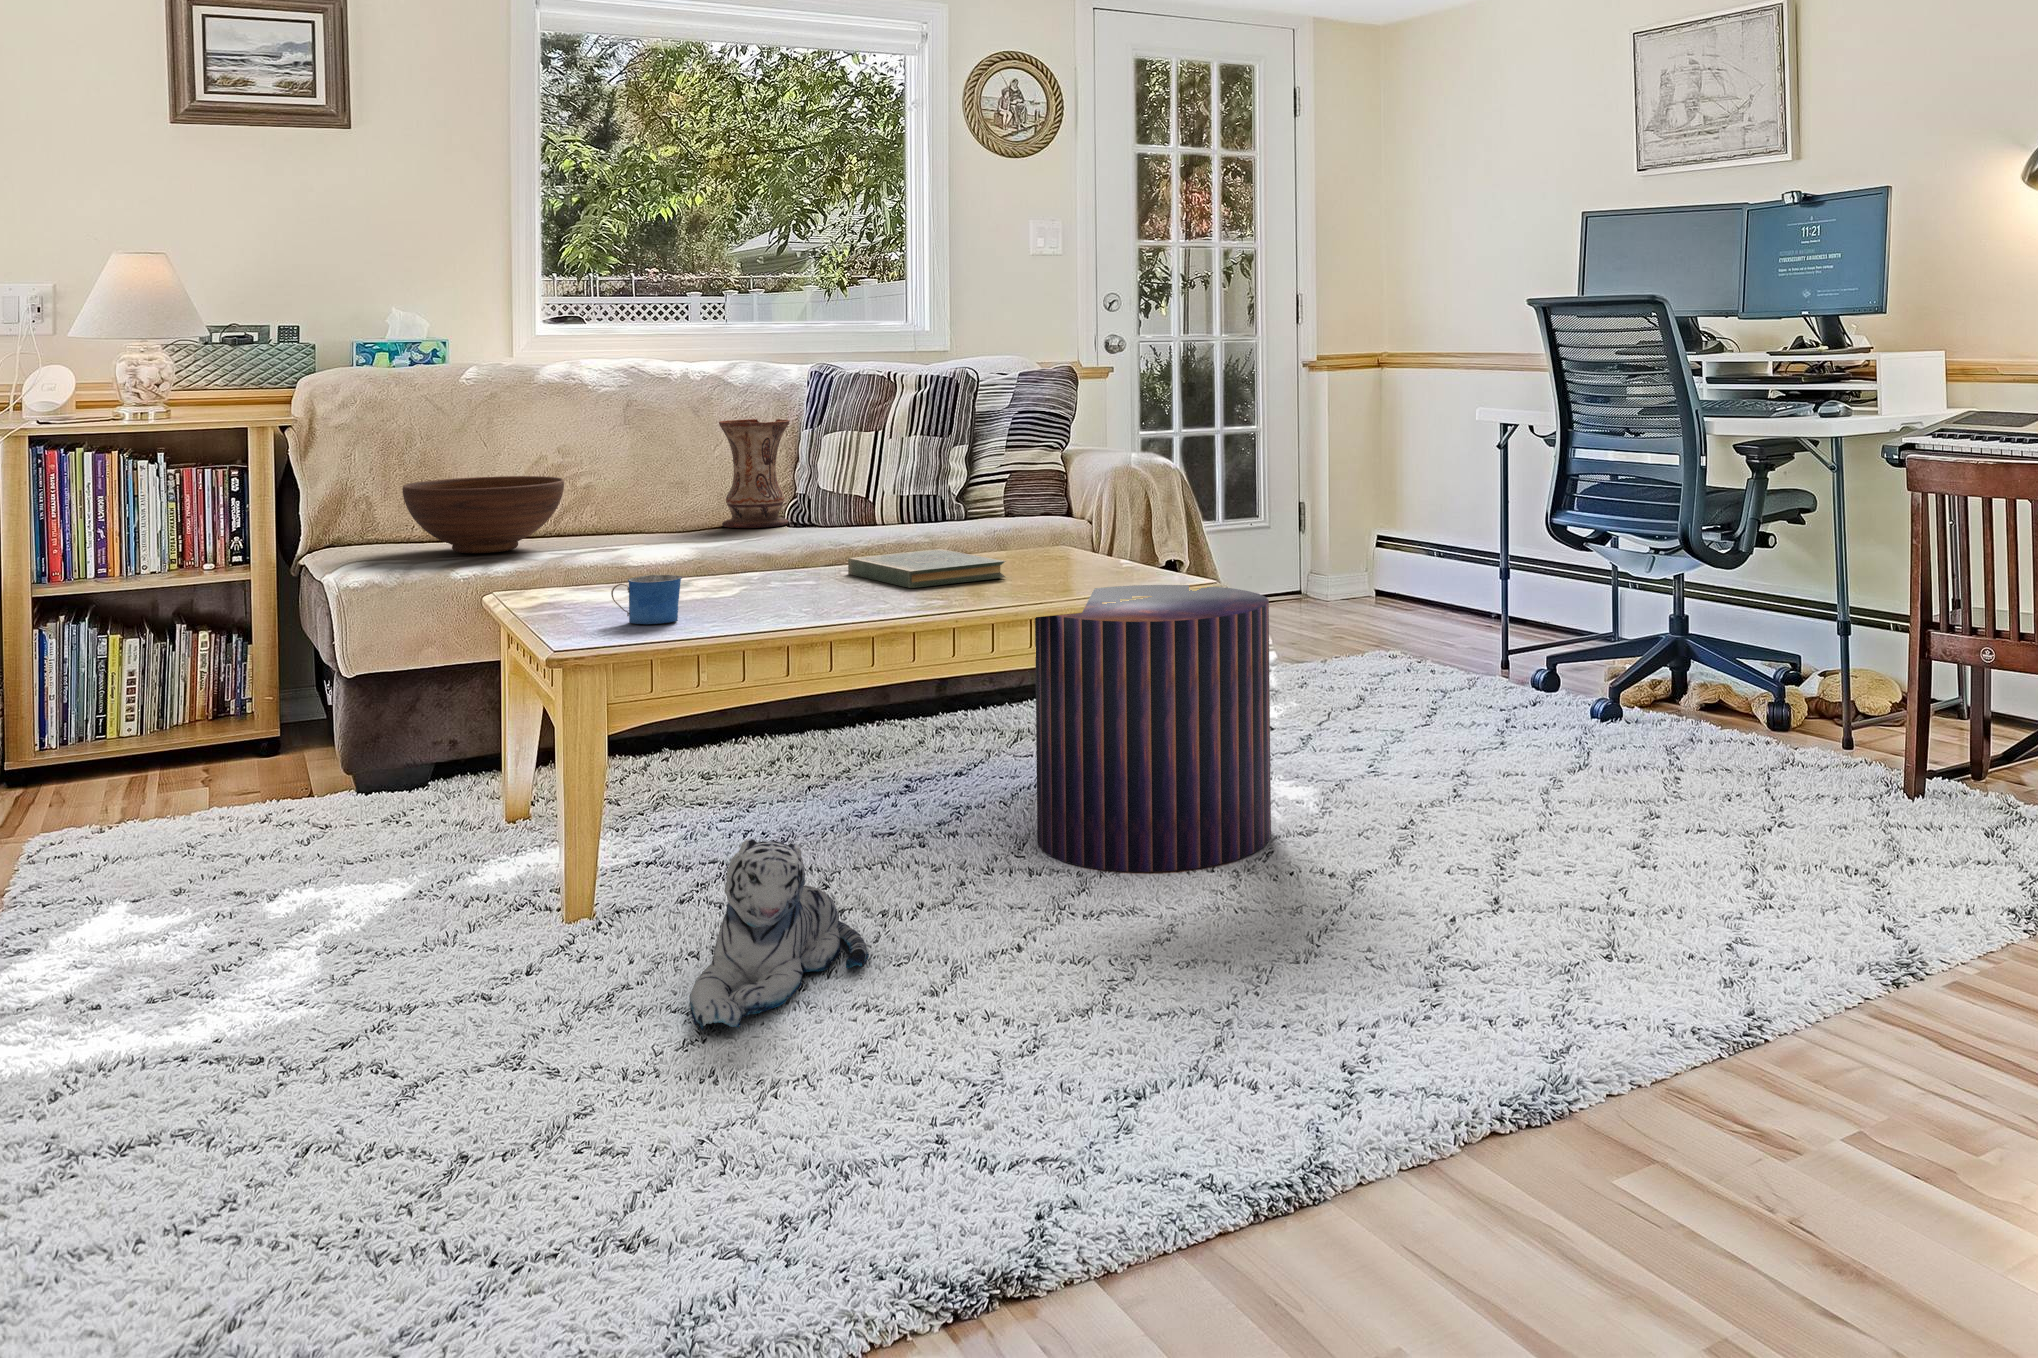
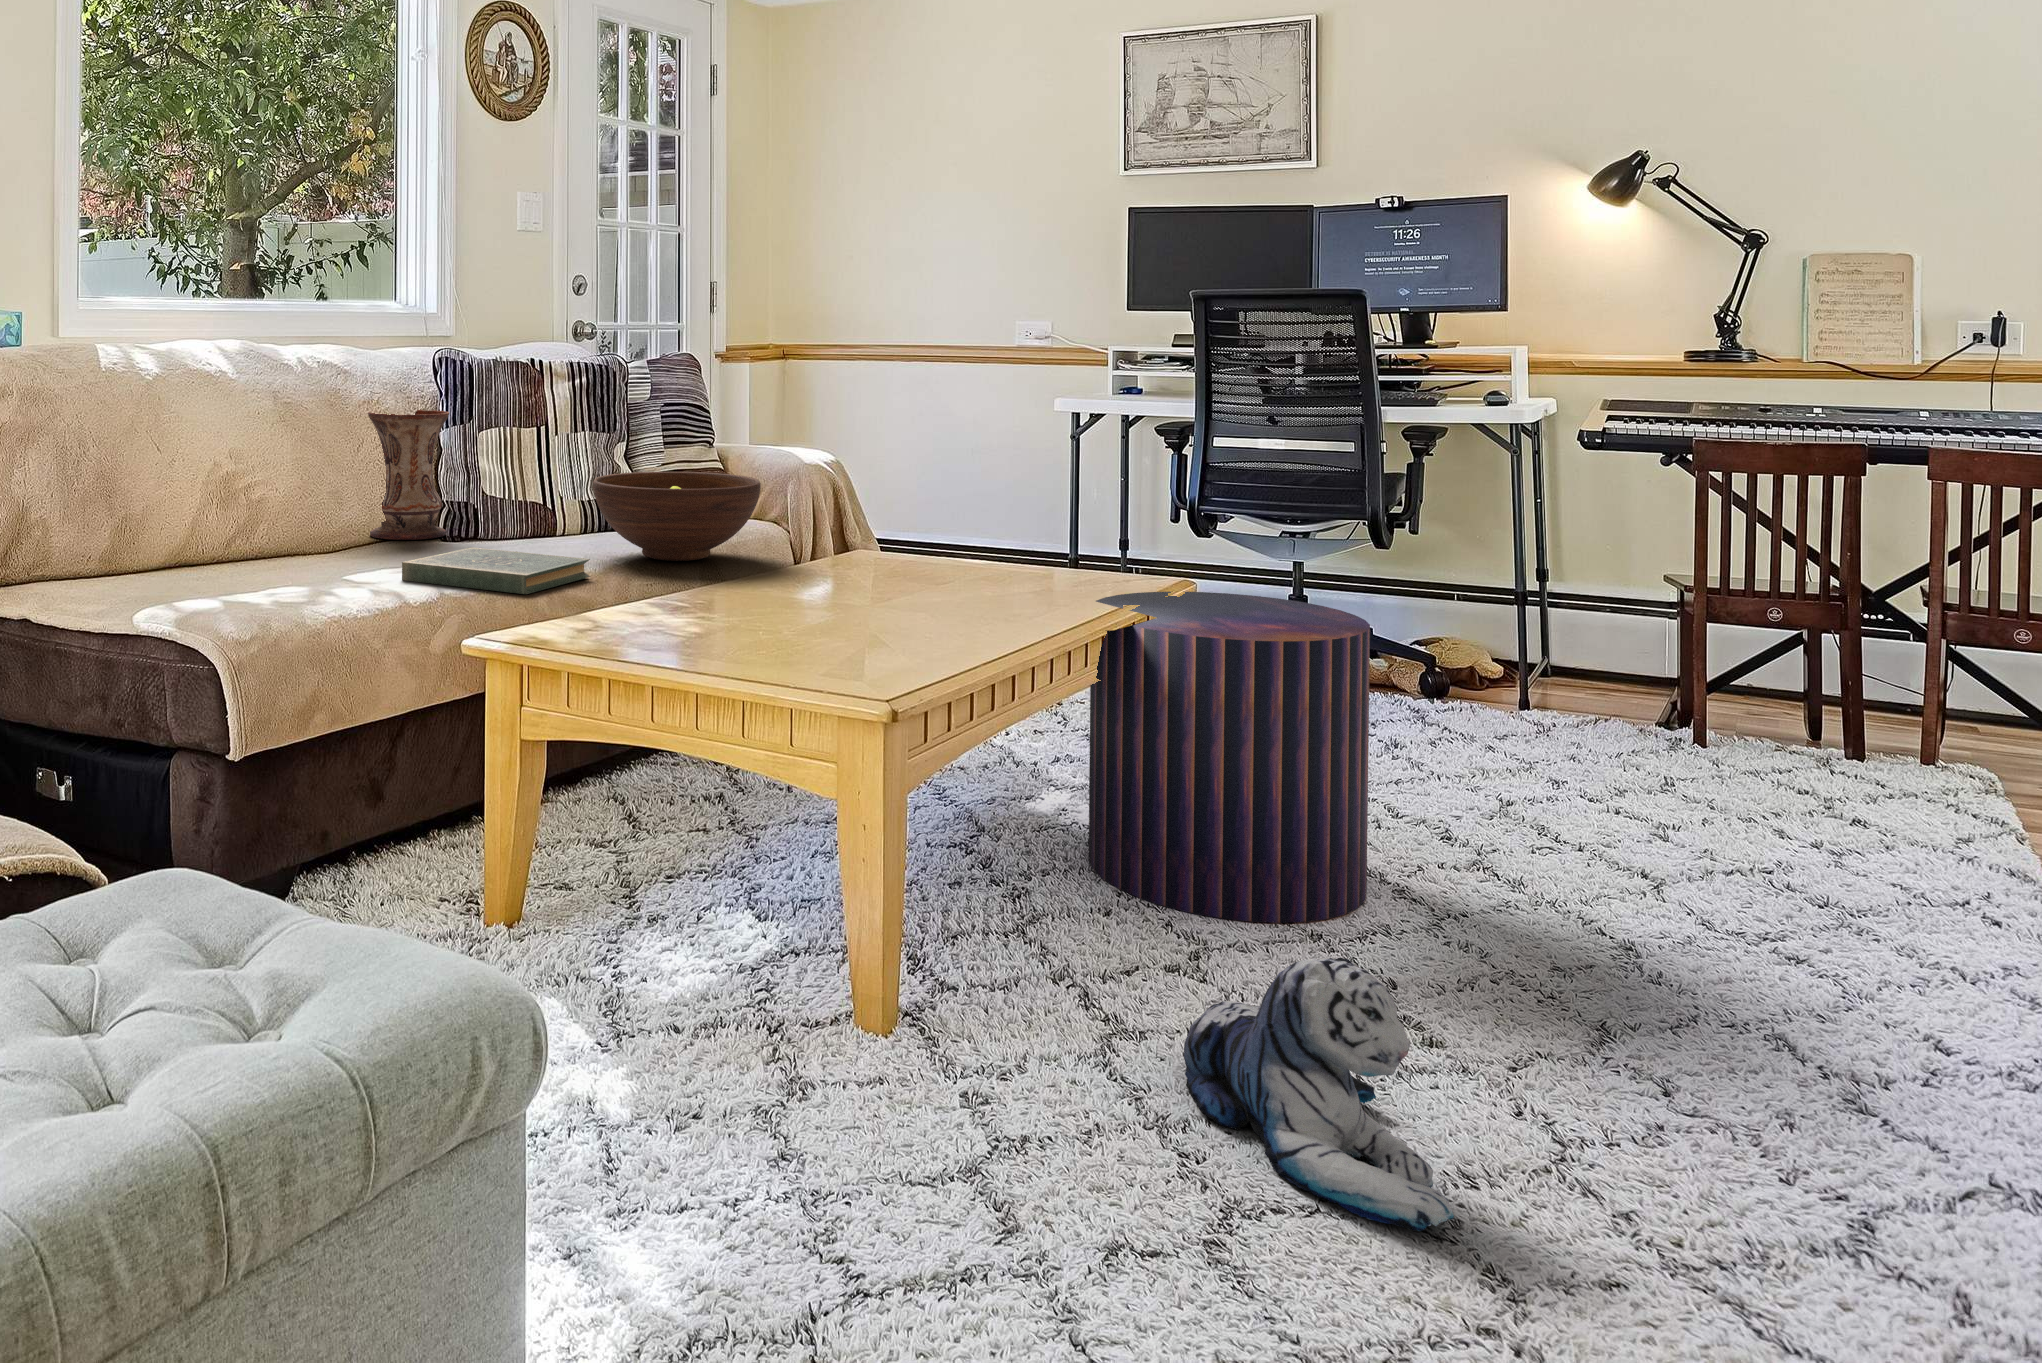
fruit bowl: present [403,476,564,553] -> present [593,472,761,561]
book: present [848,549,1006,588] -> present [402,547,590,594]
mug: present [611,575,682,624] -> none [803,614,873,681]

